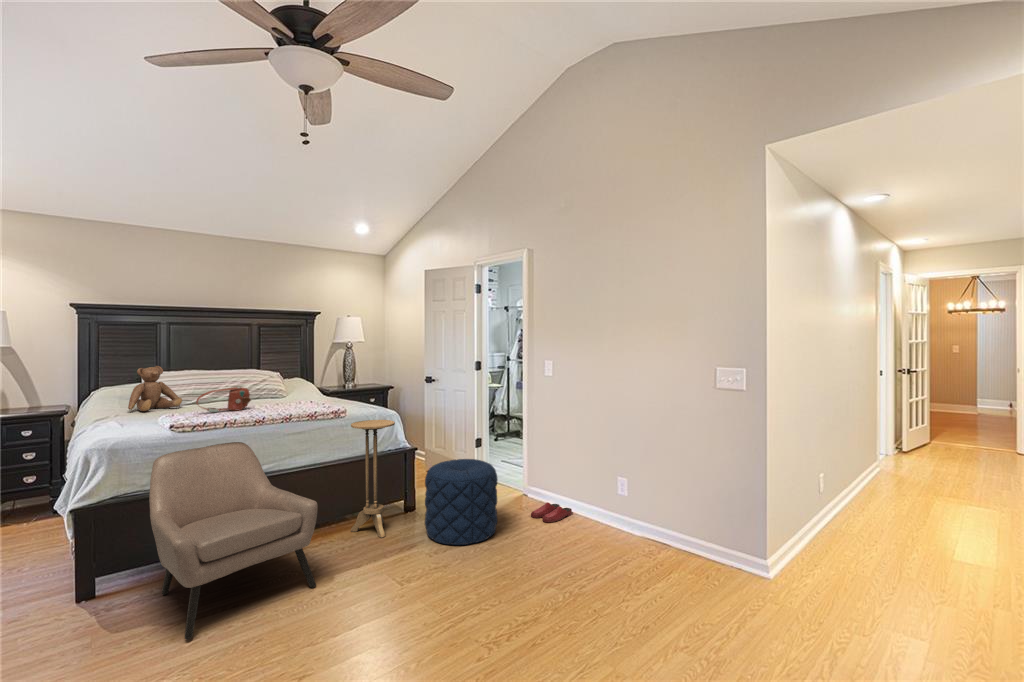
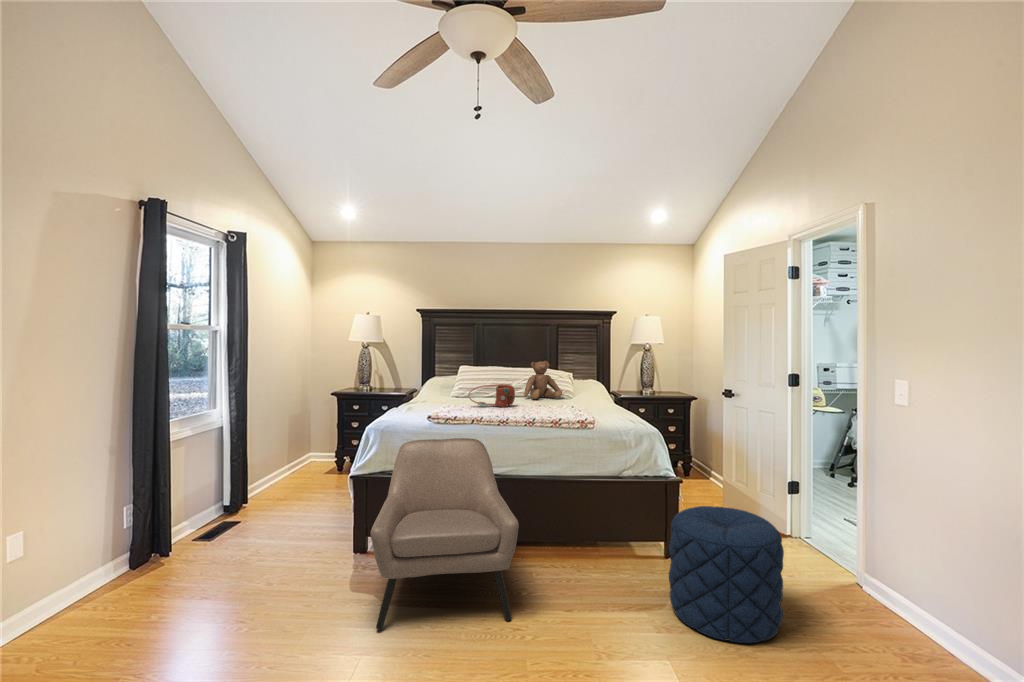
teddy bear: present [128,366,182,411] -> present [524,361,562,399]
side table: present [351,420,395,537] -> none [588,434,640,584]
slippers: present [531,502,572,522] -> none [857,617,950,660]

